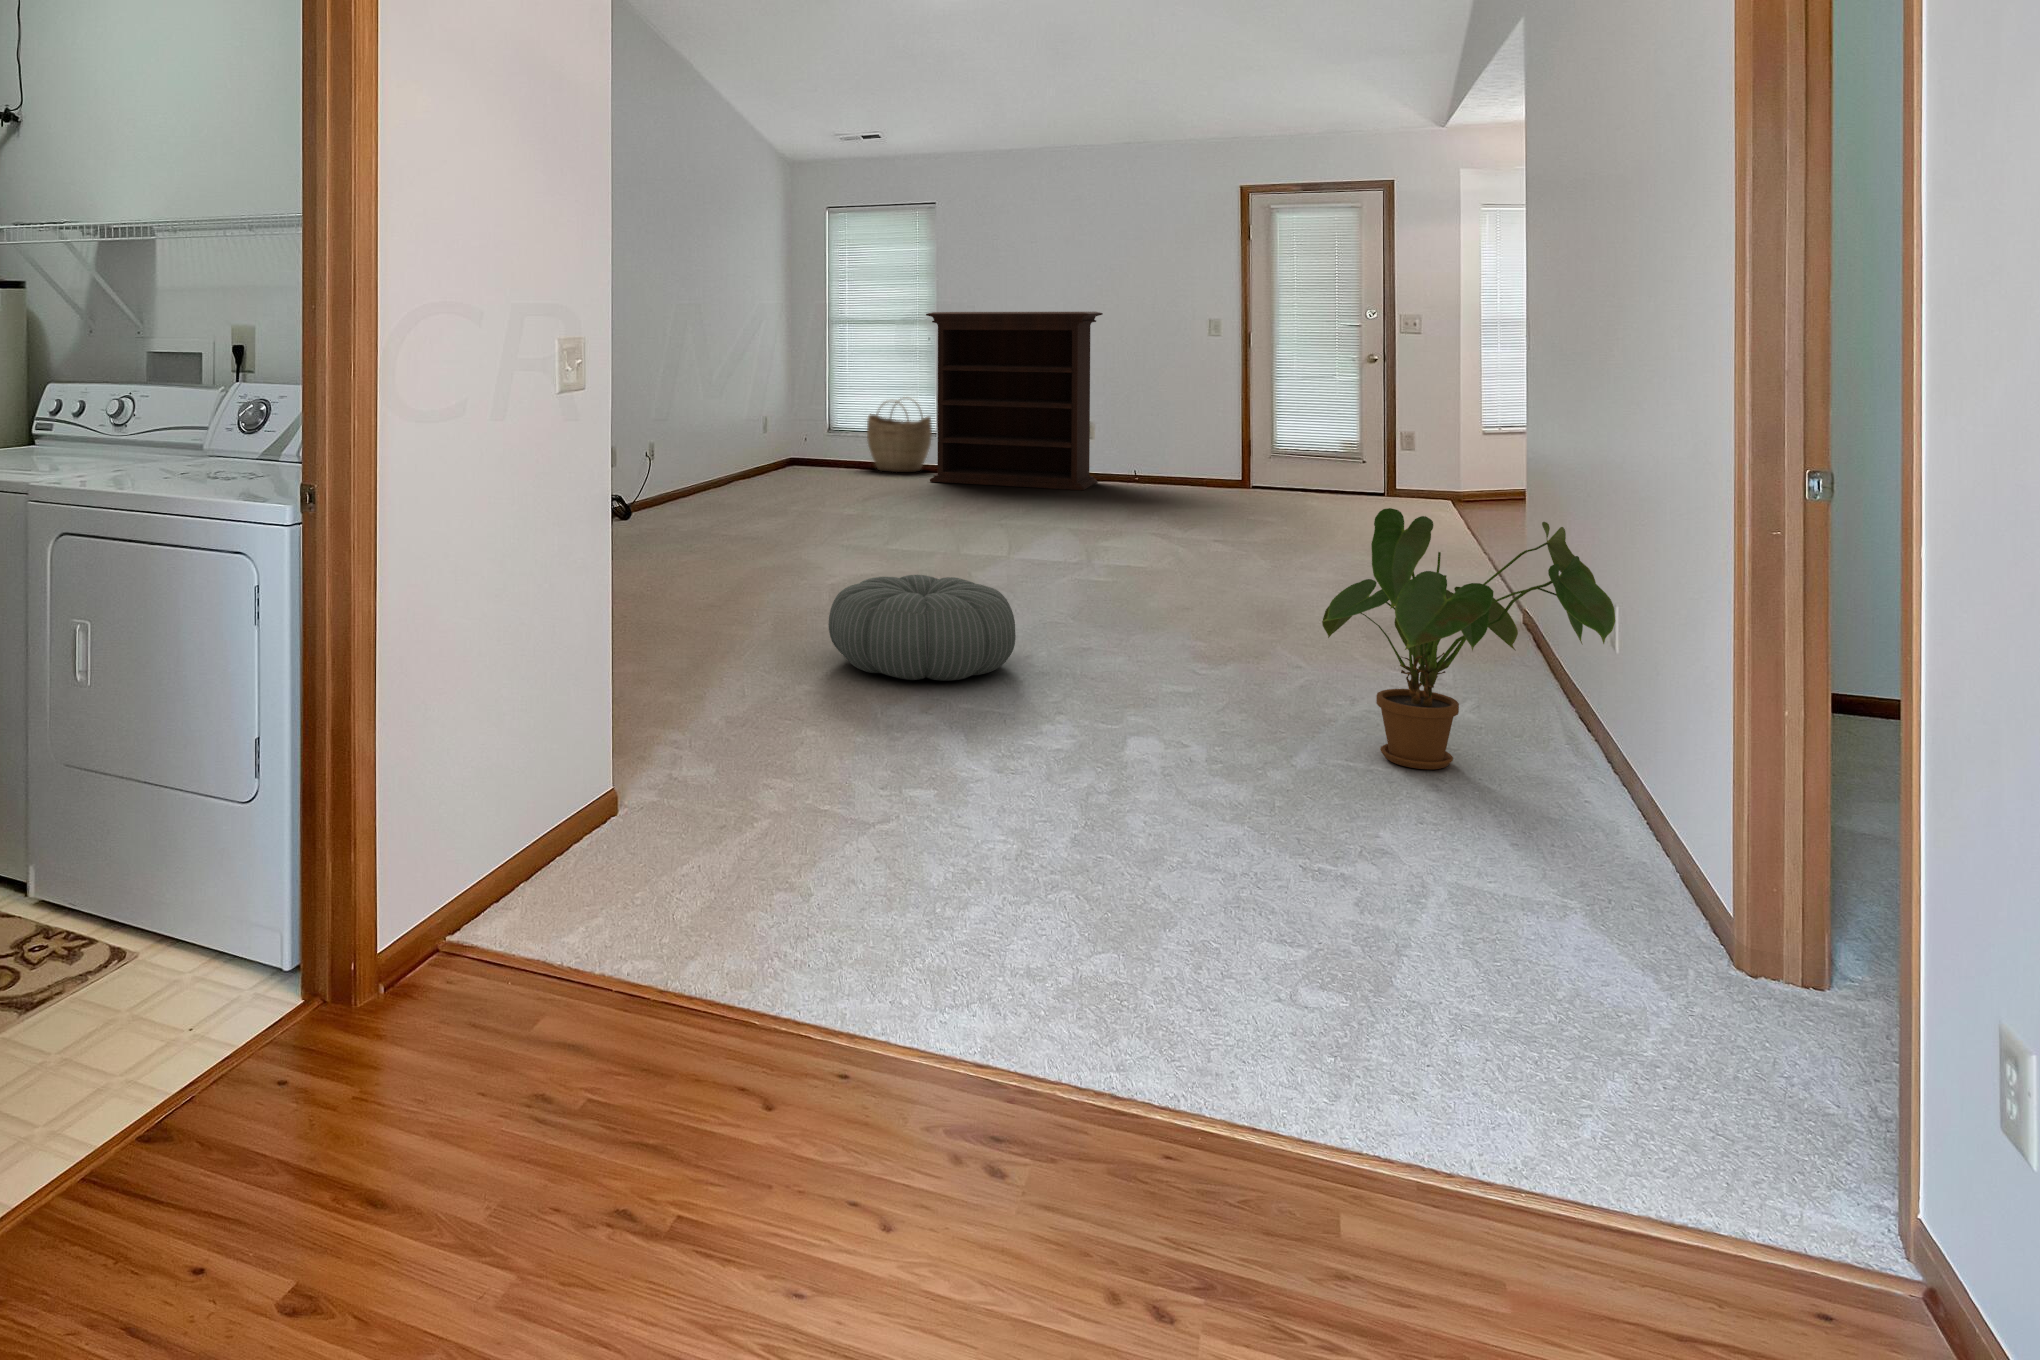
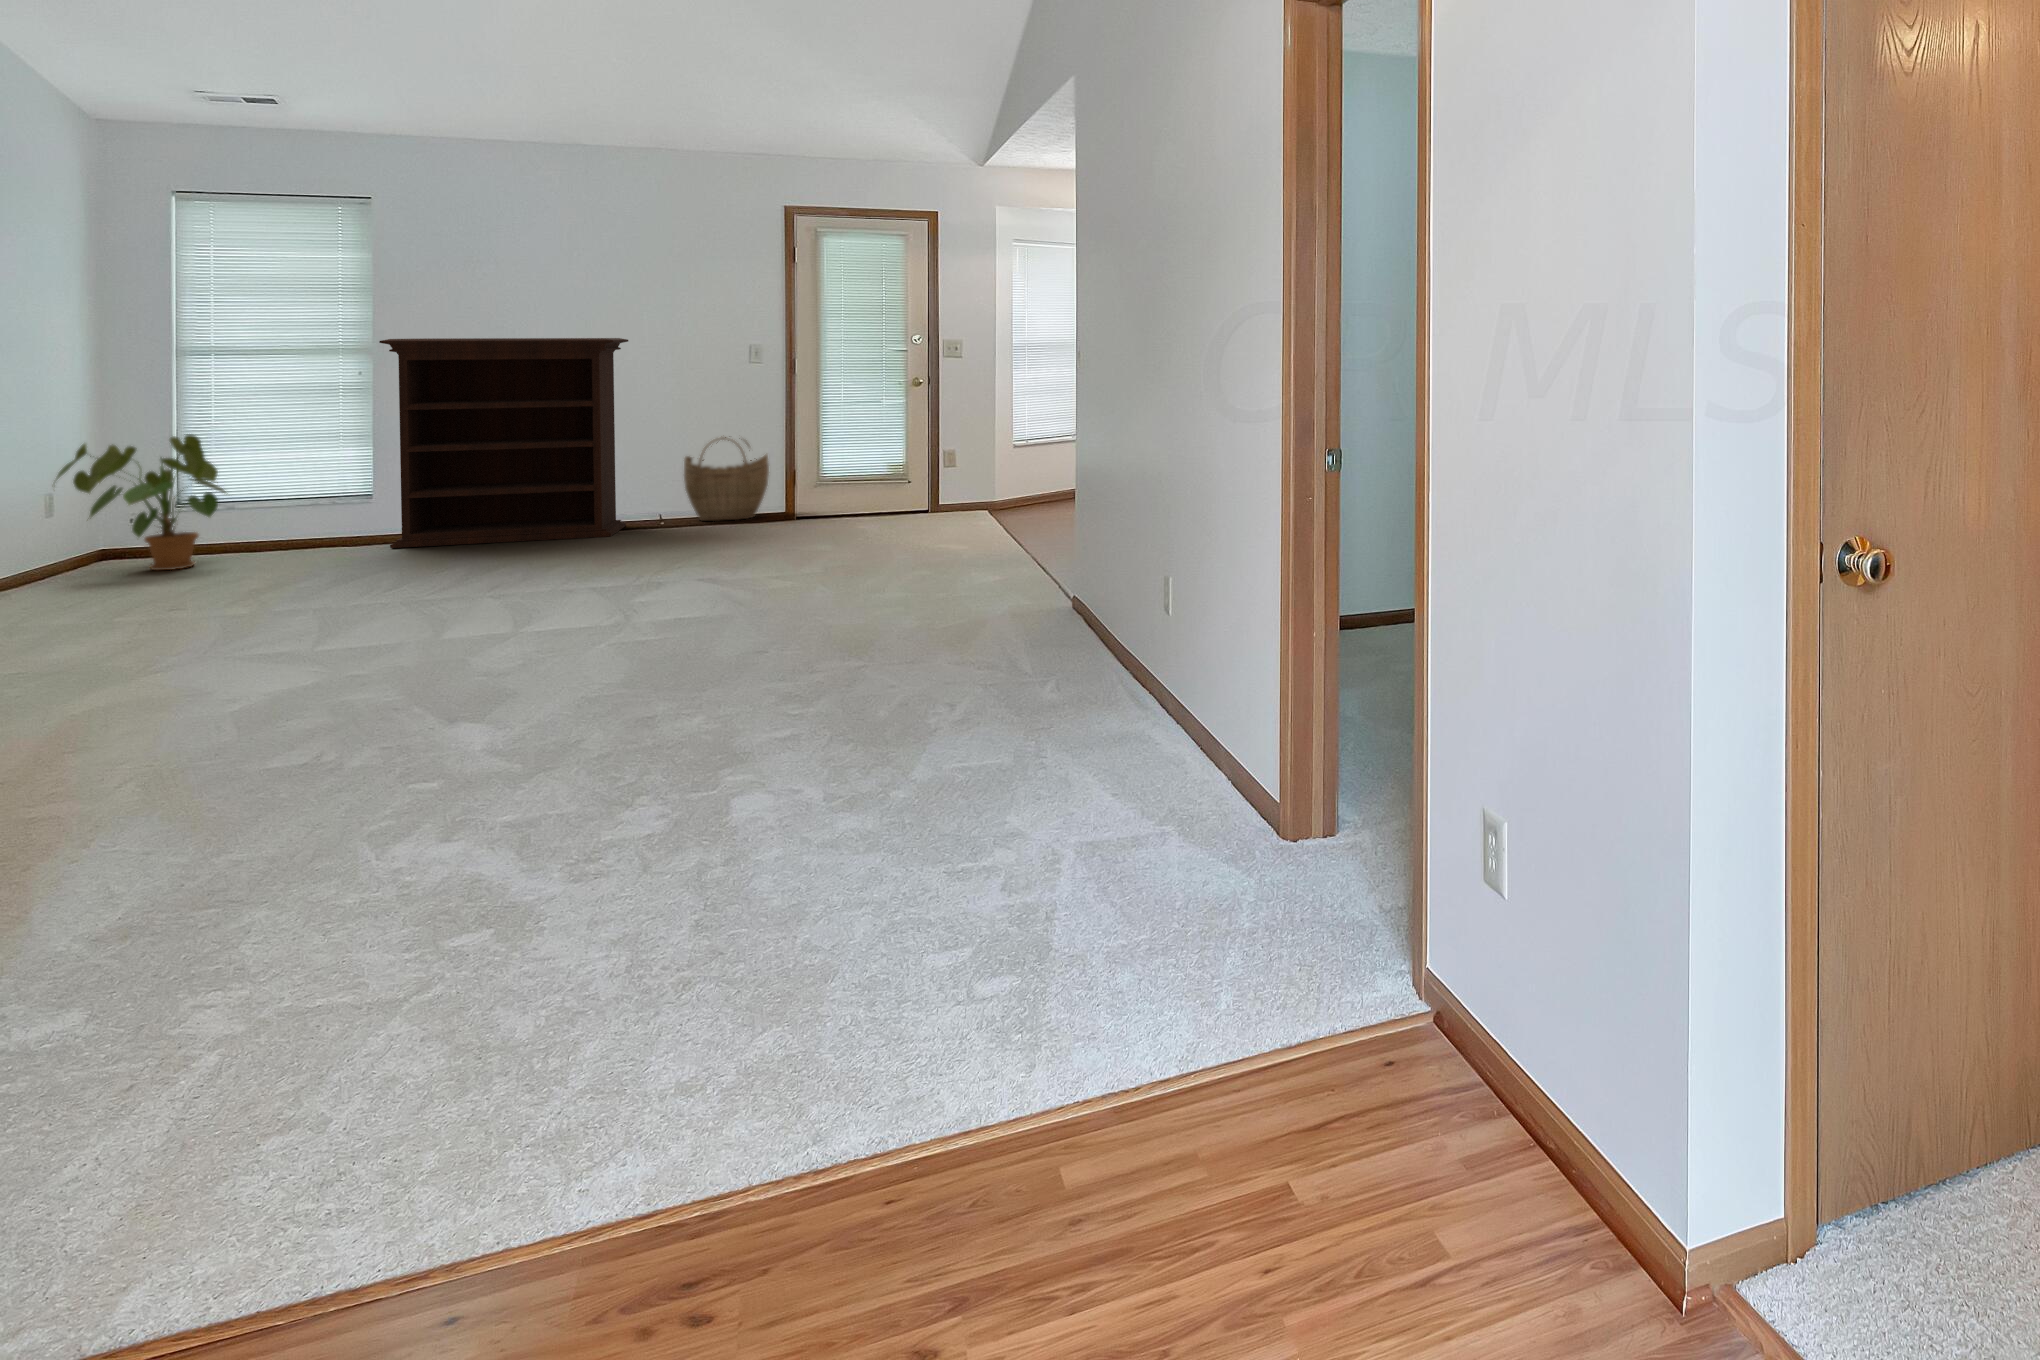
woven basket: present [867,400,932,472] -> present [684,436,769,521]
house plant: present [1322,508,1615,769] -> present [56,434,225,570]
pouf: present [828,575,1016,681] -> none [279,656,575,798]

